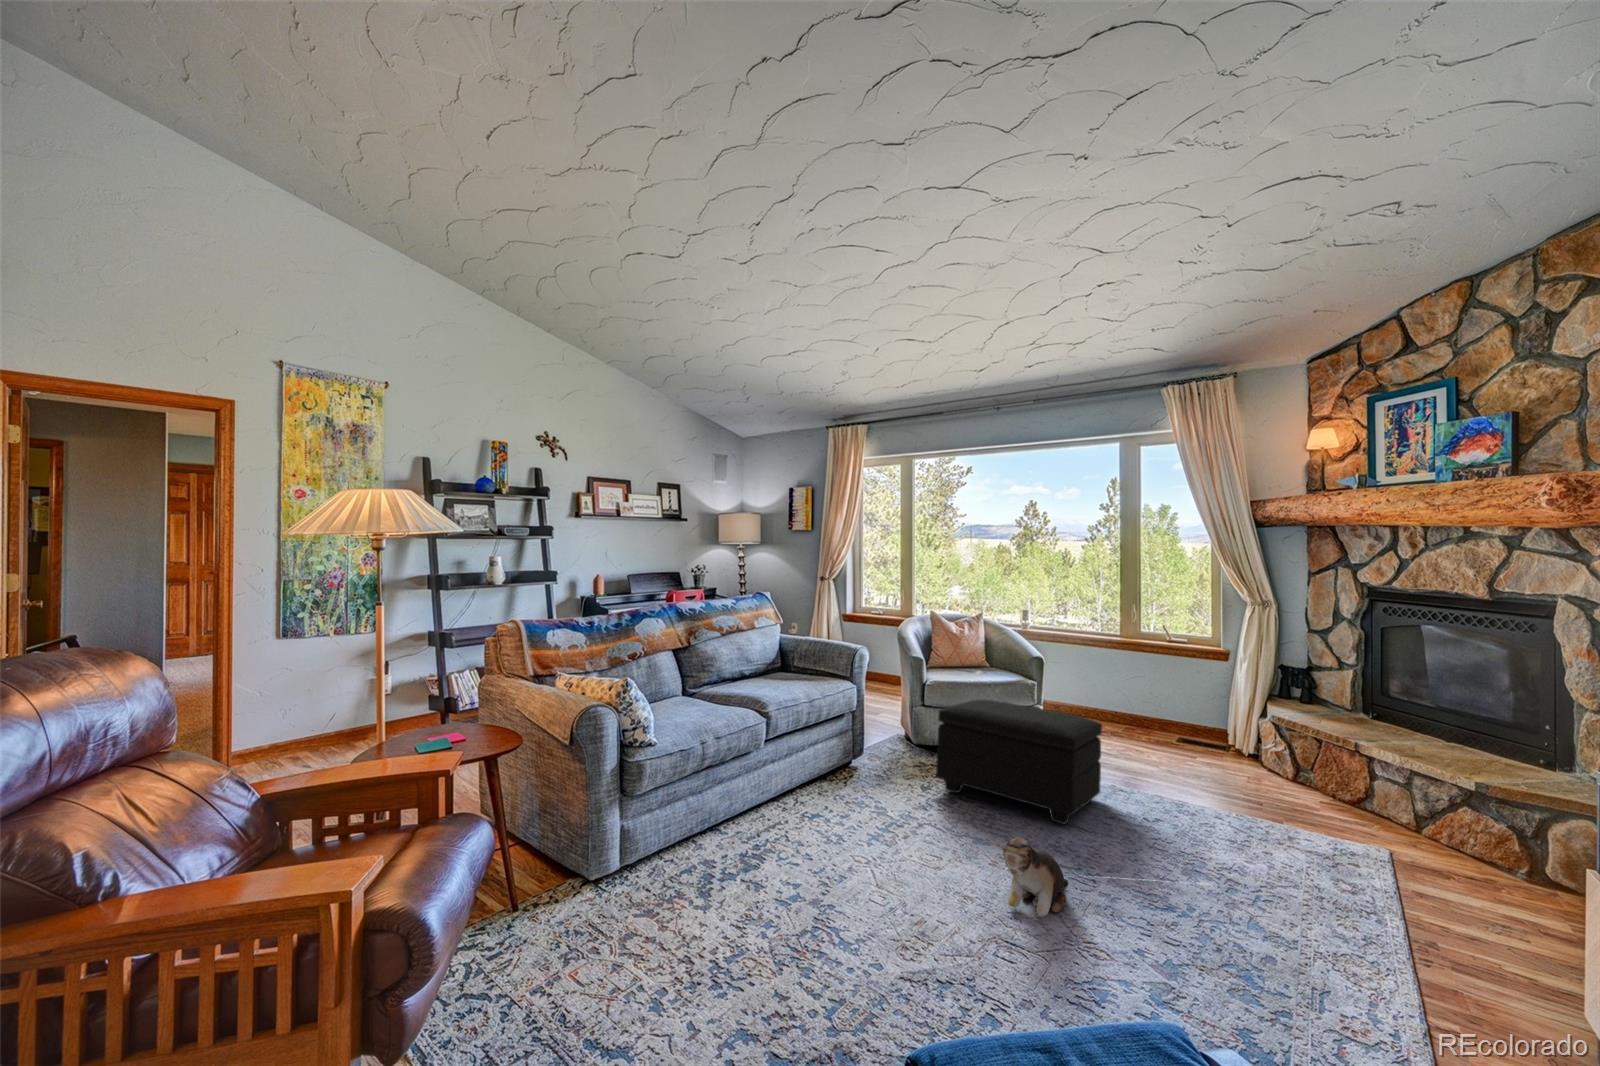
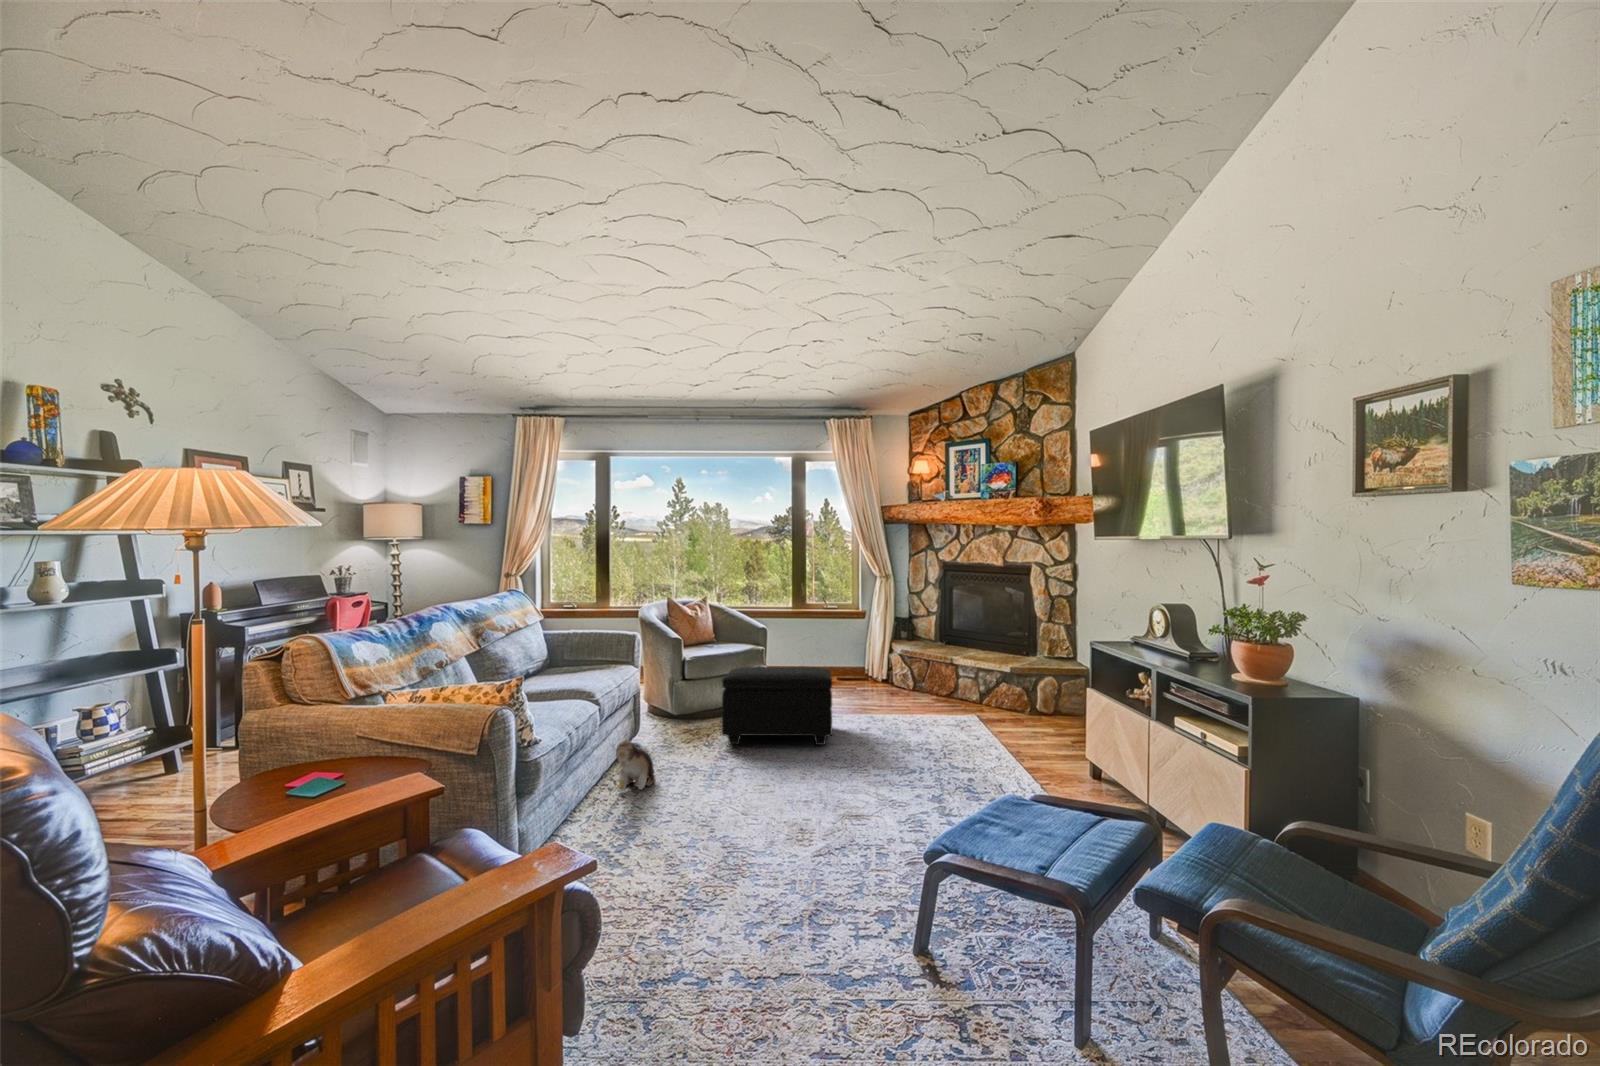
plush toy: present [997,838,1068,917] -> present [616,740,655,790]

